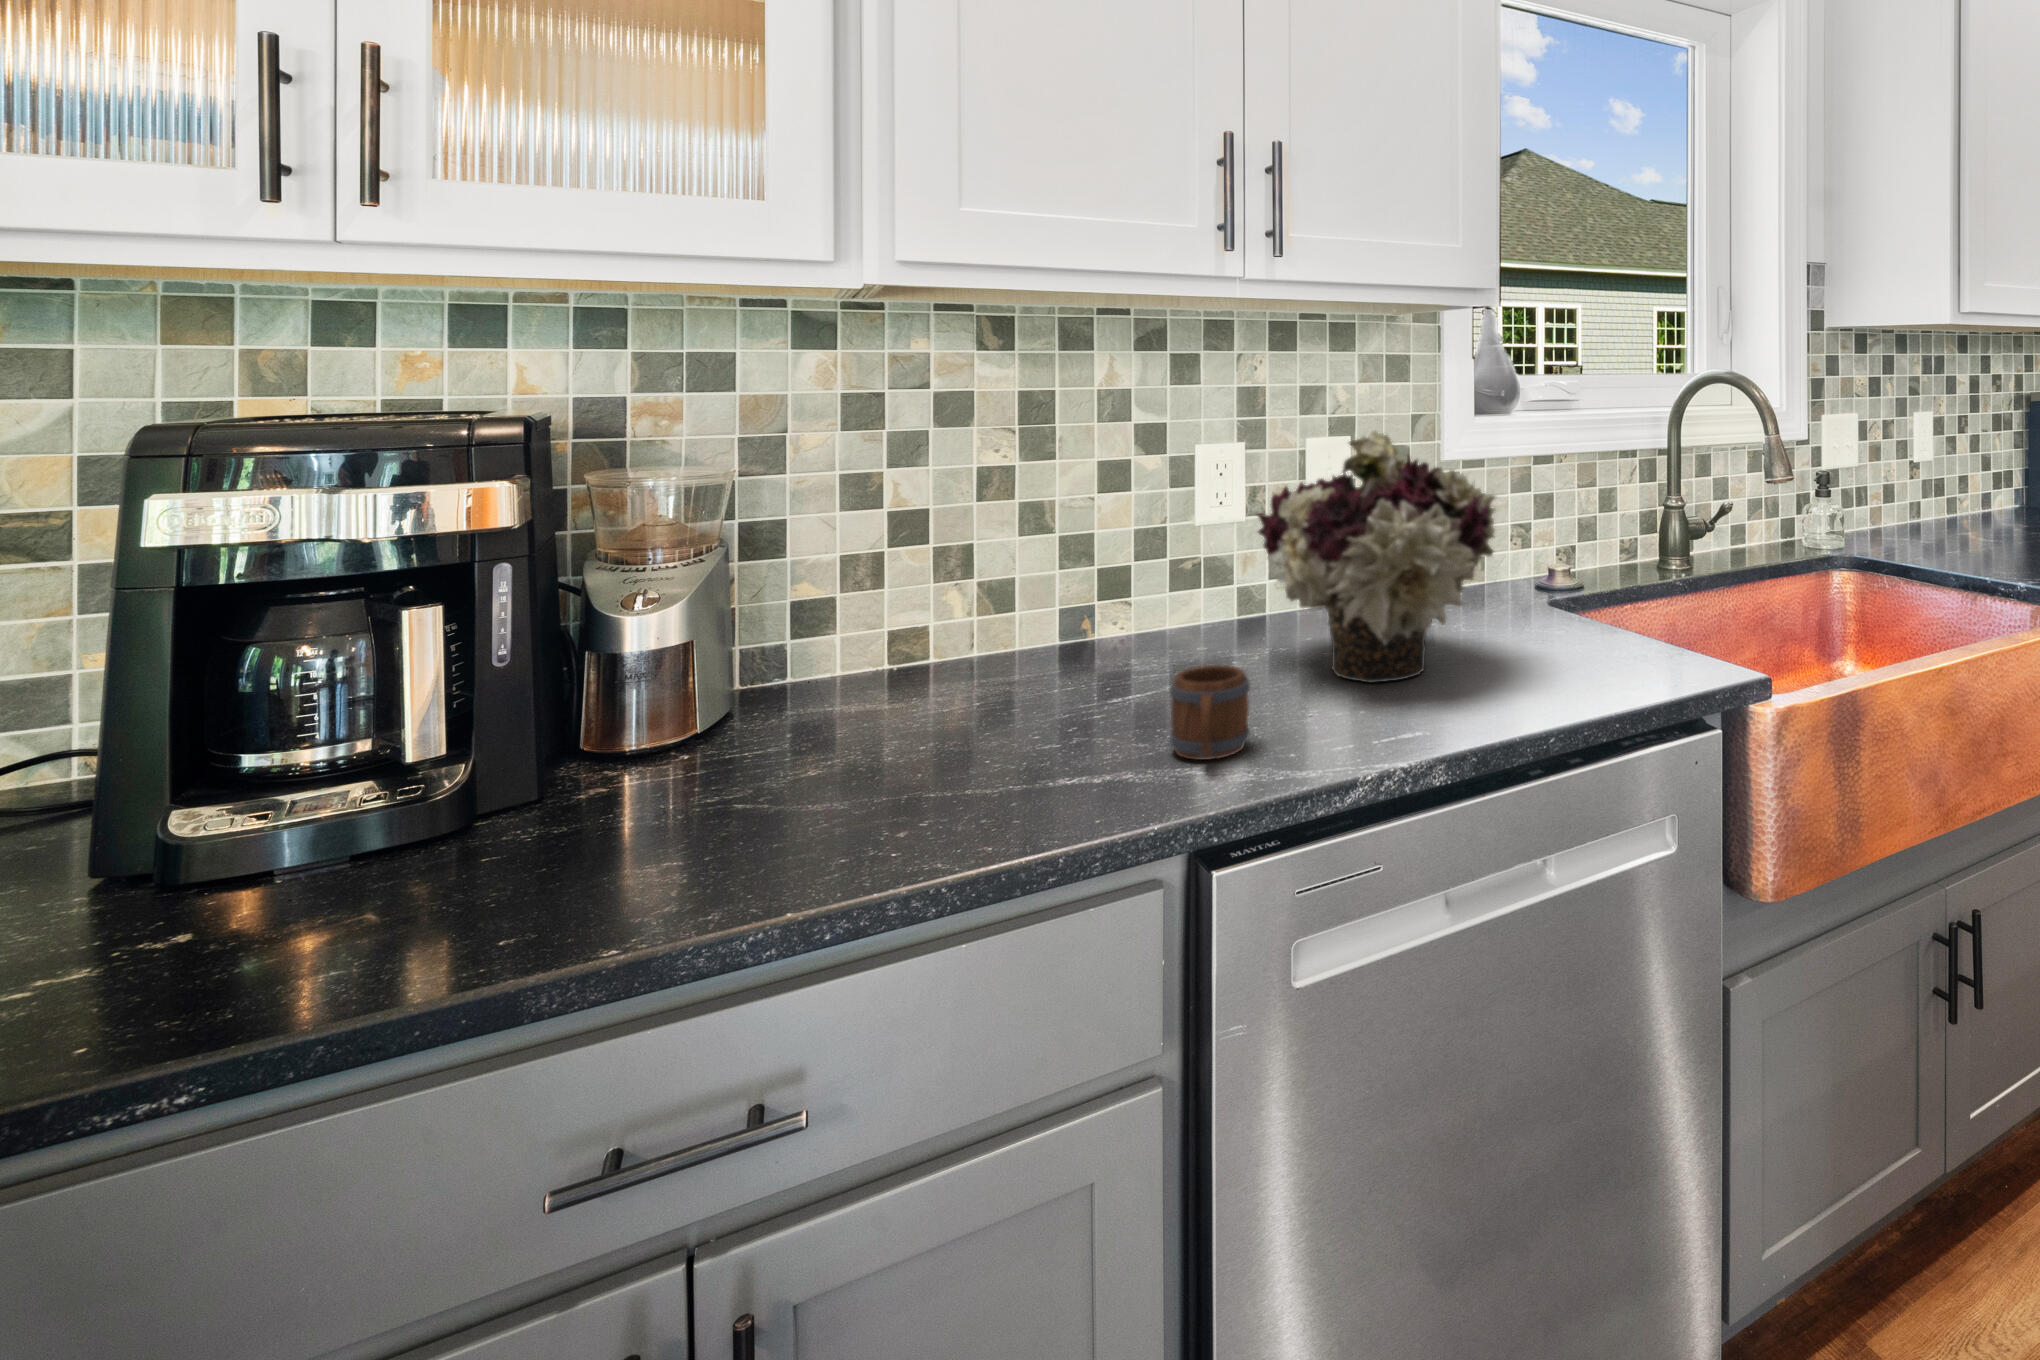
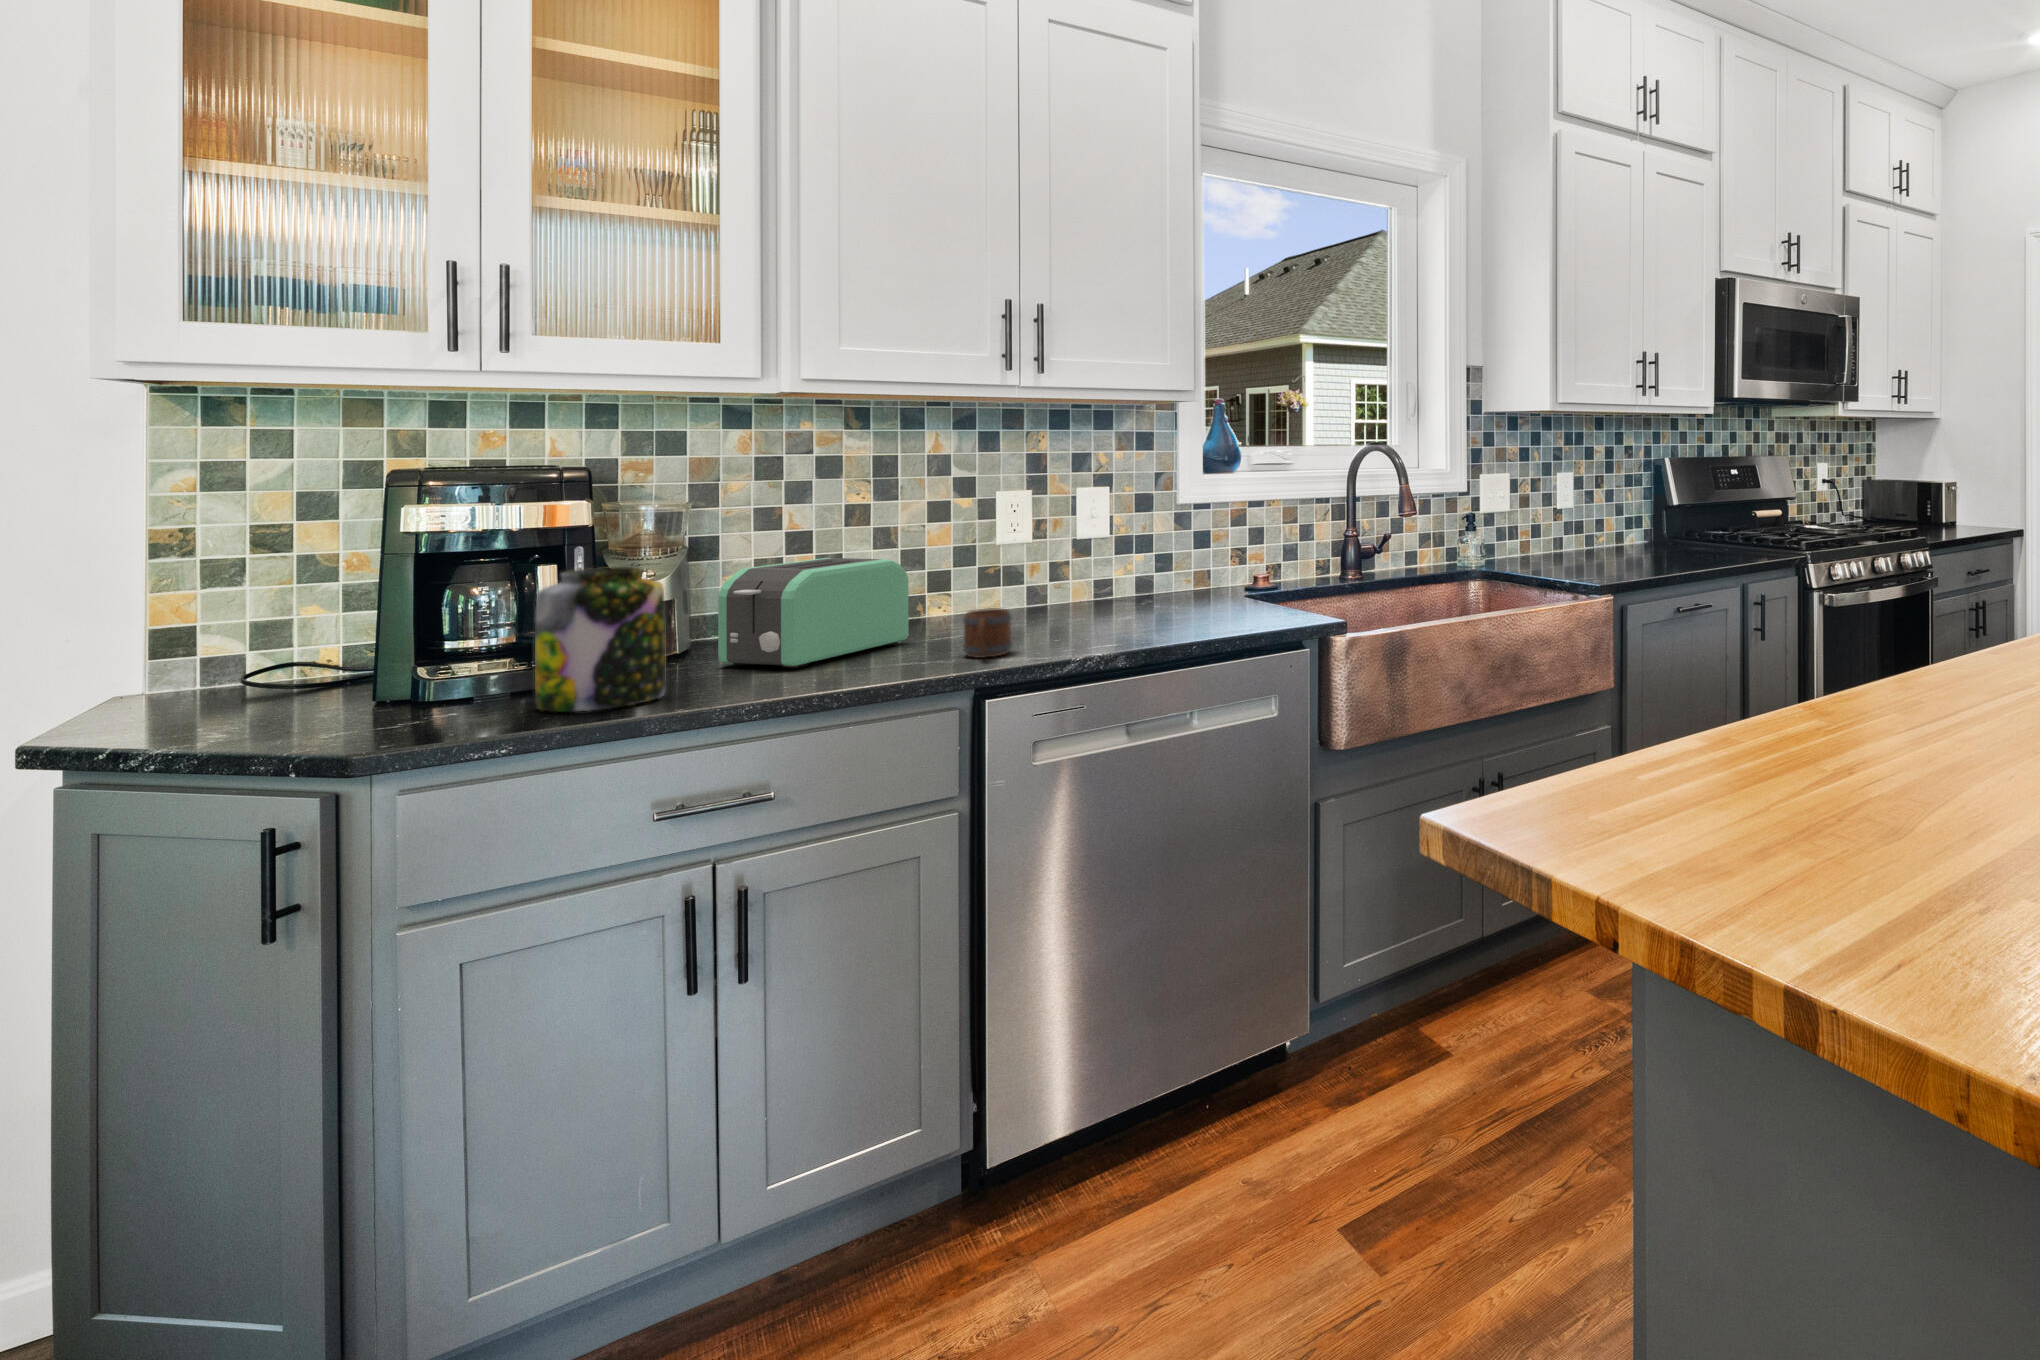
flower arrangement: present [1258,430,1495,683] -> none [1032,476,1185,630]
toaster: none [765,562,1075,779] -> present [718,558,909,668]
jar: none [394,621,648,931] -> present [535,567,666,712]

